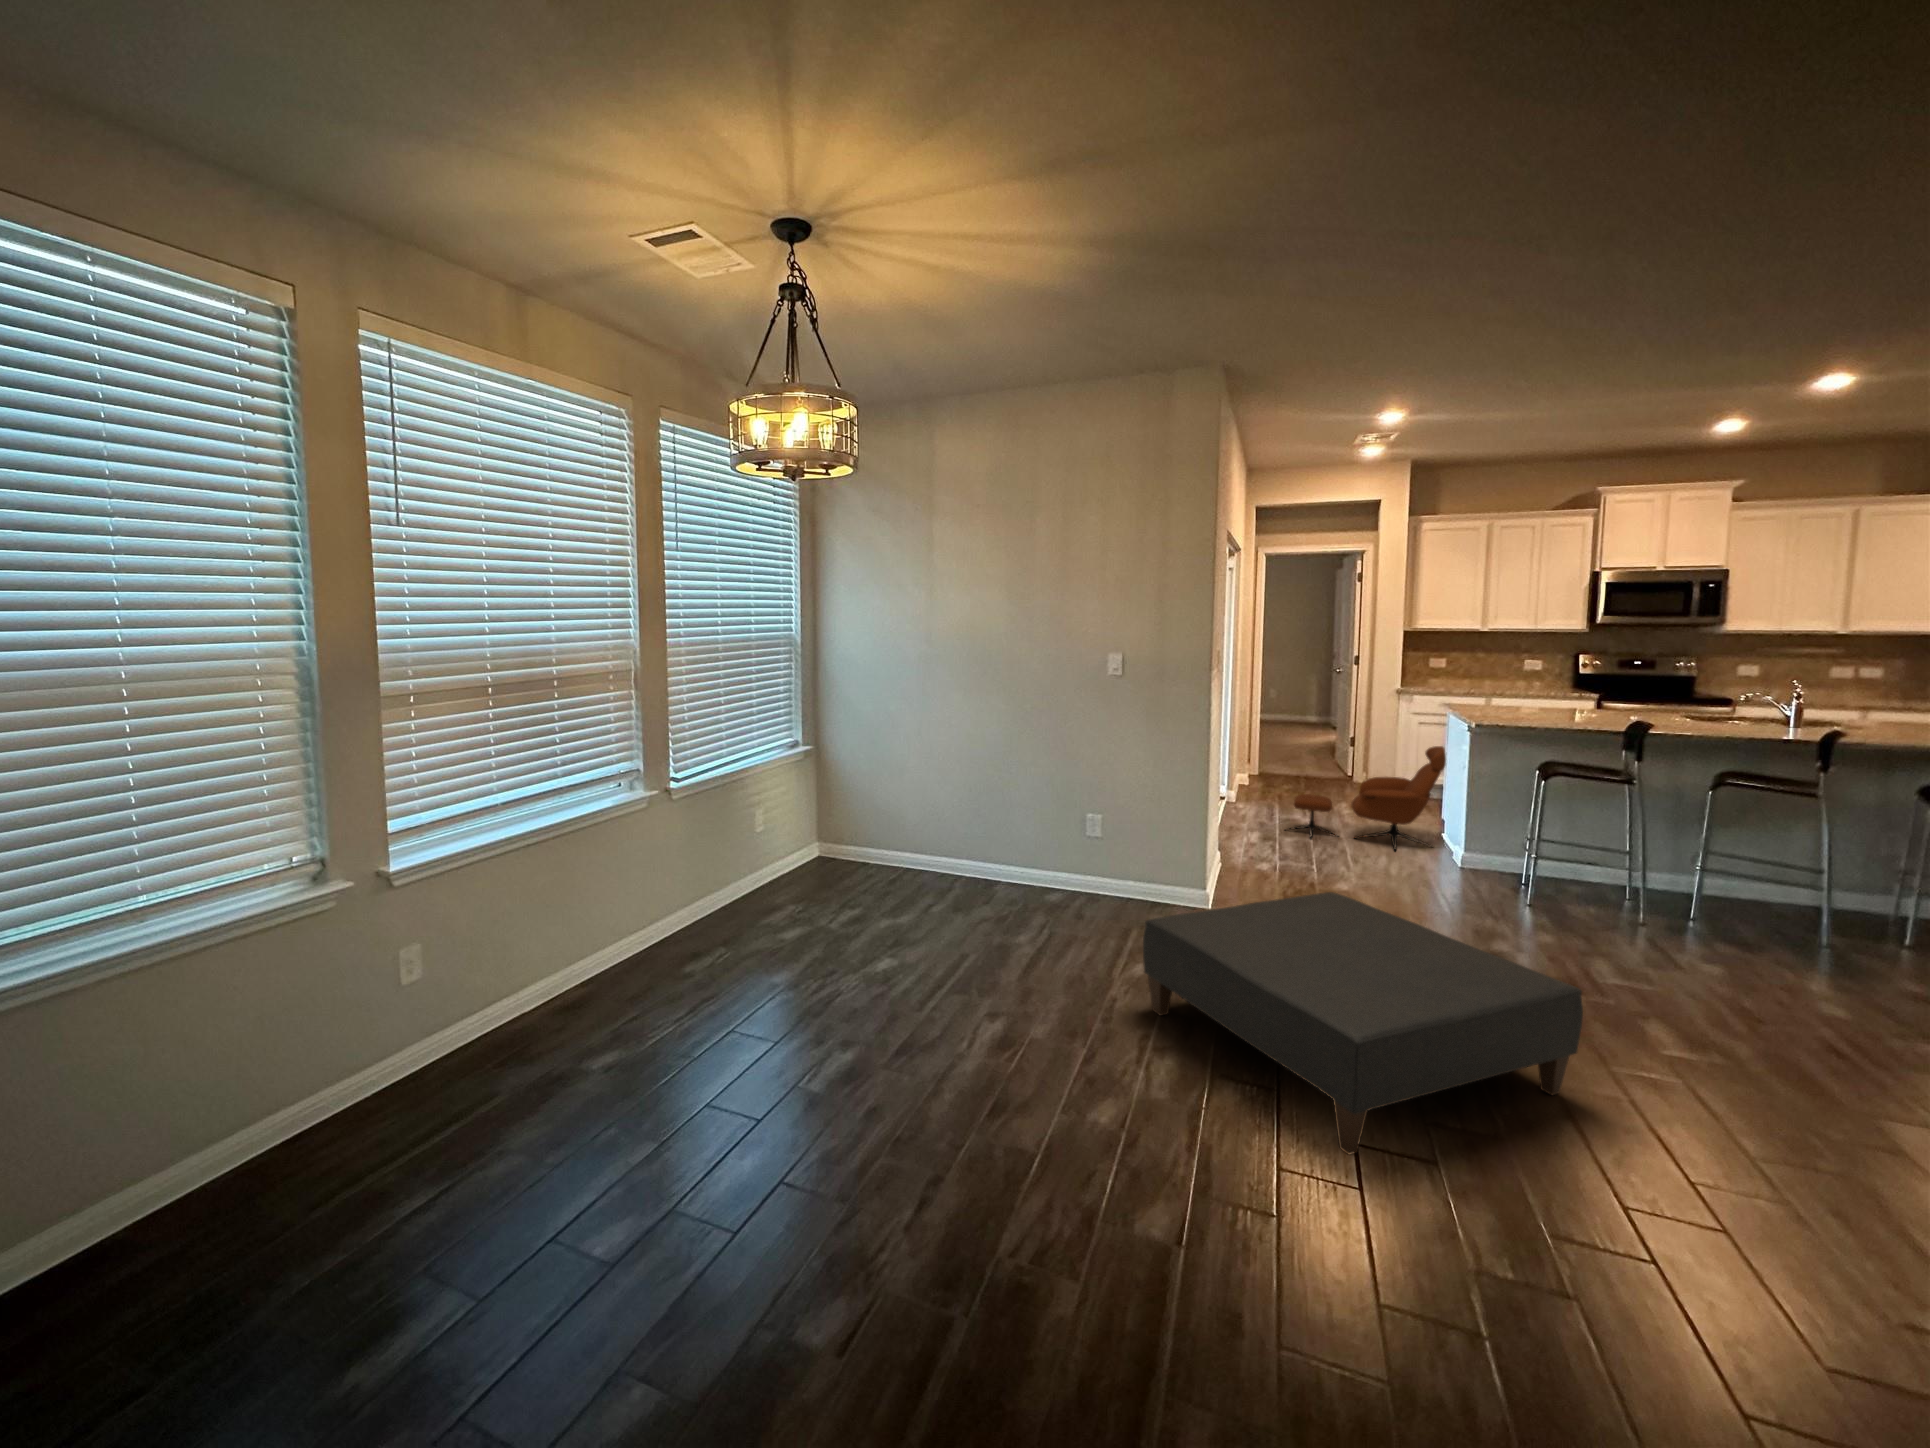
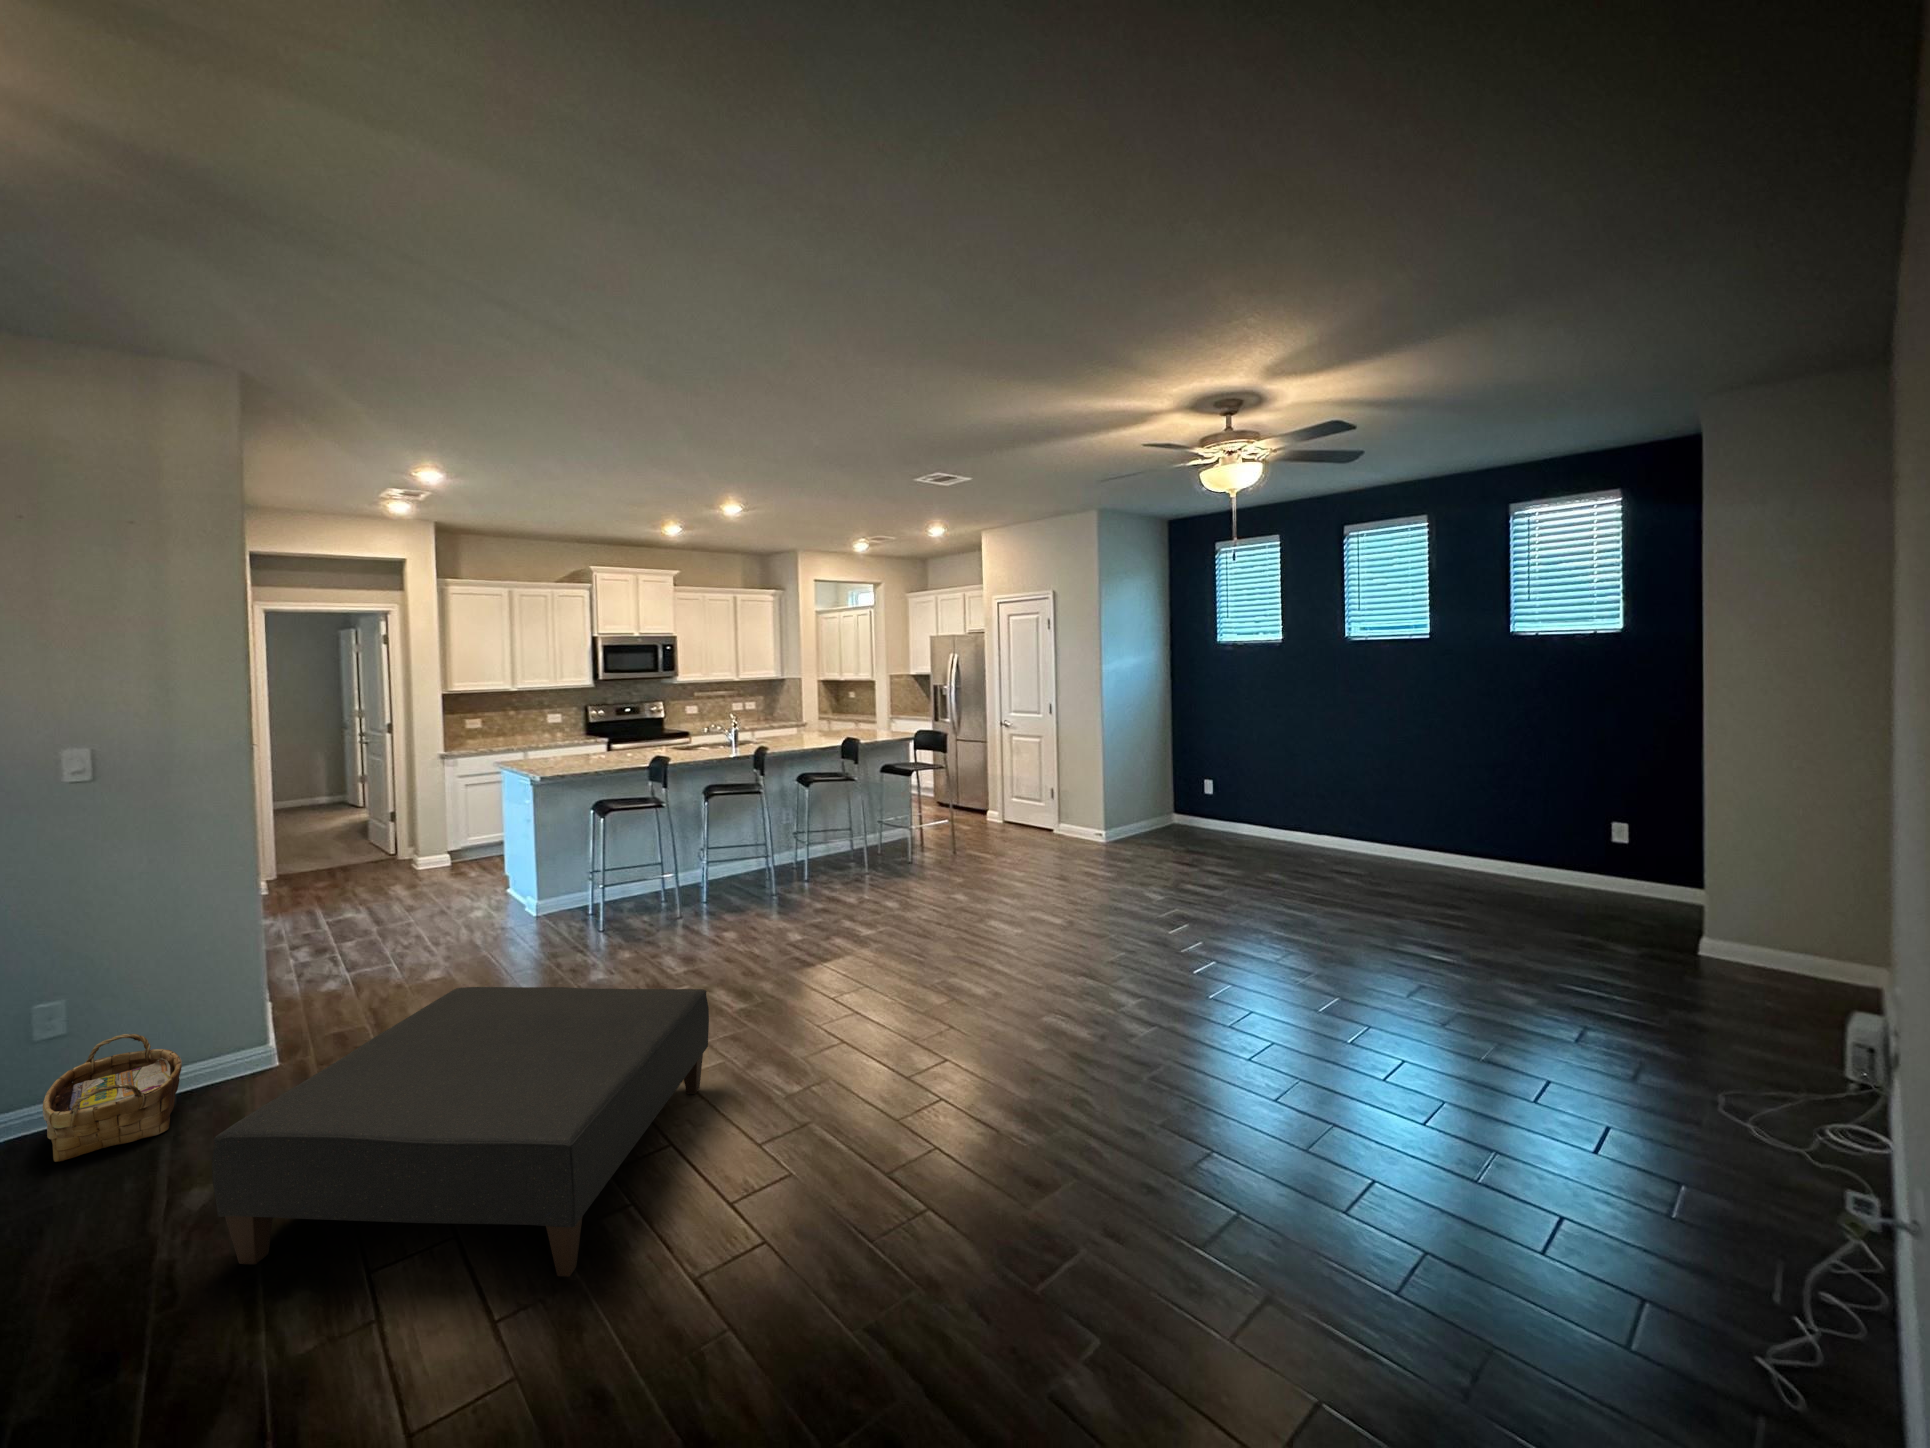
lounge chair: present [1290,746,1446,851] -> none [338,804,510,937]
woven basket: none [1089,845,1157,917] -> present [43,1034,182,1162]

